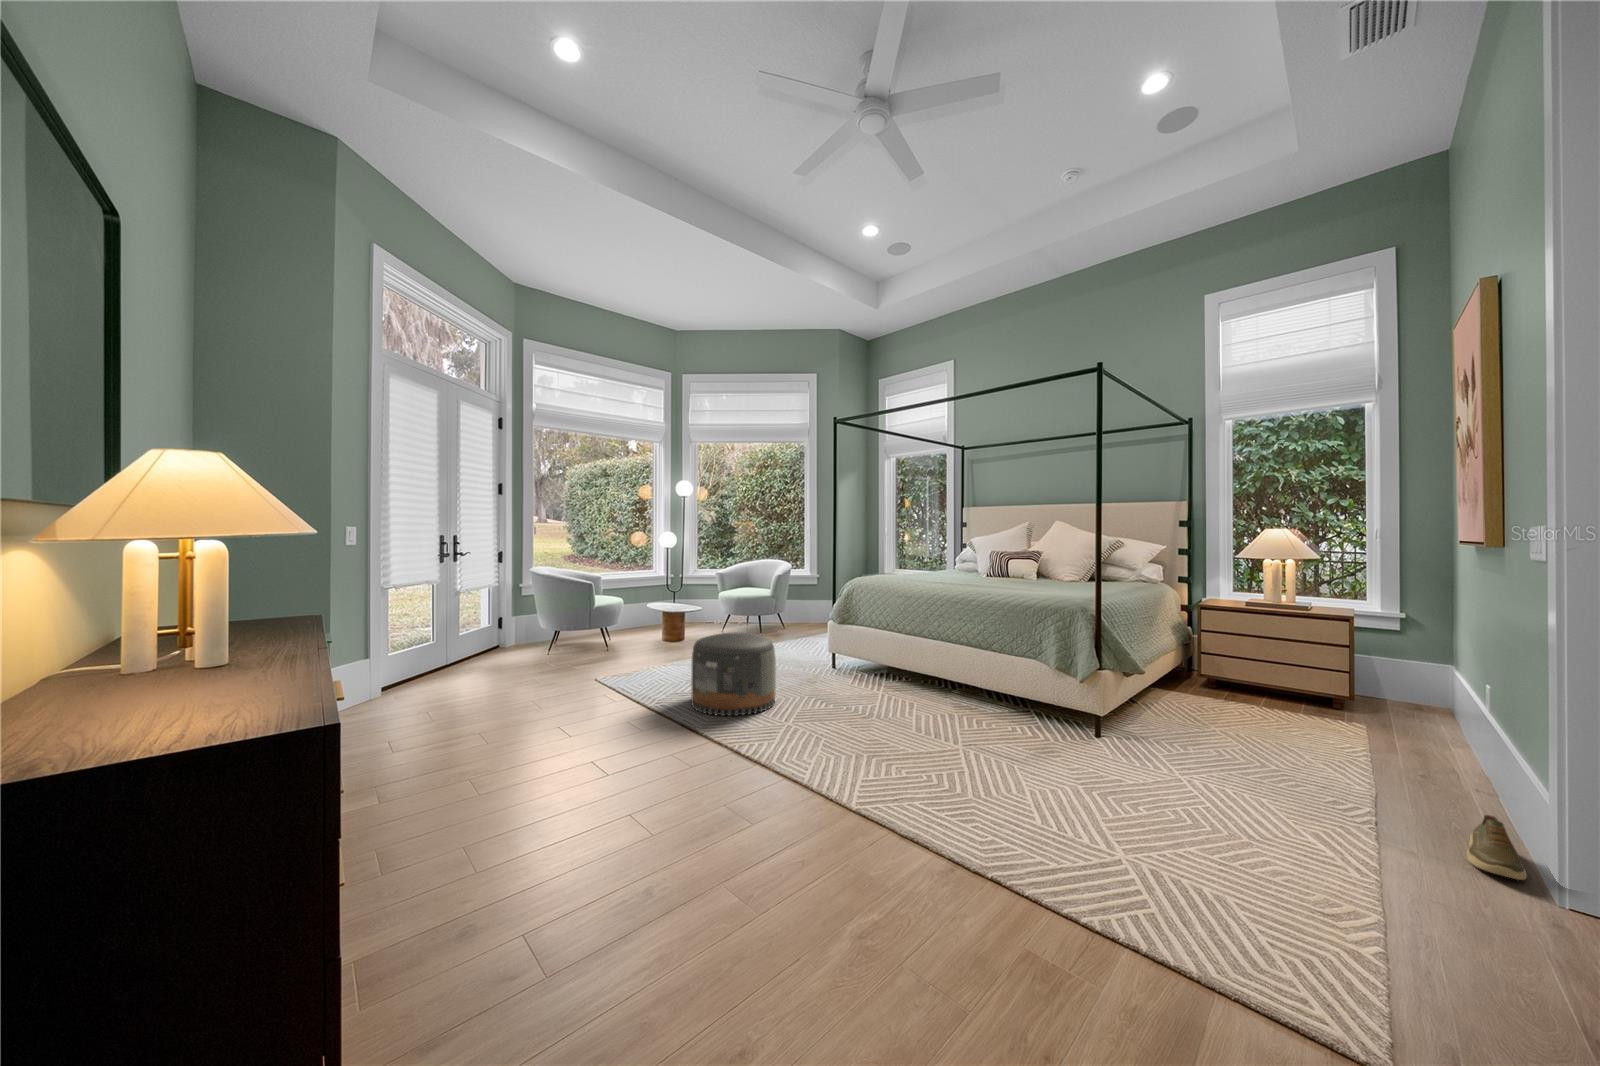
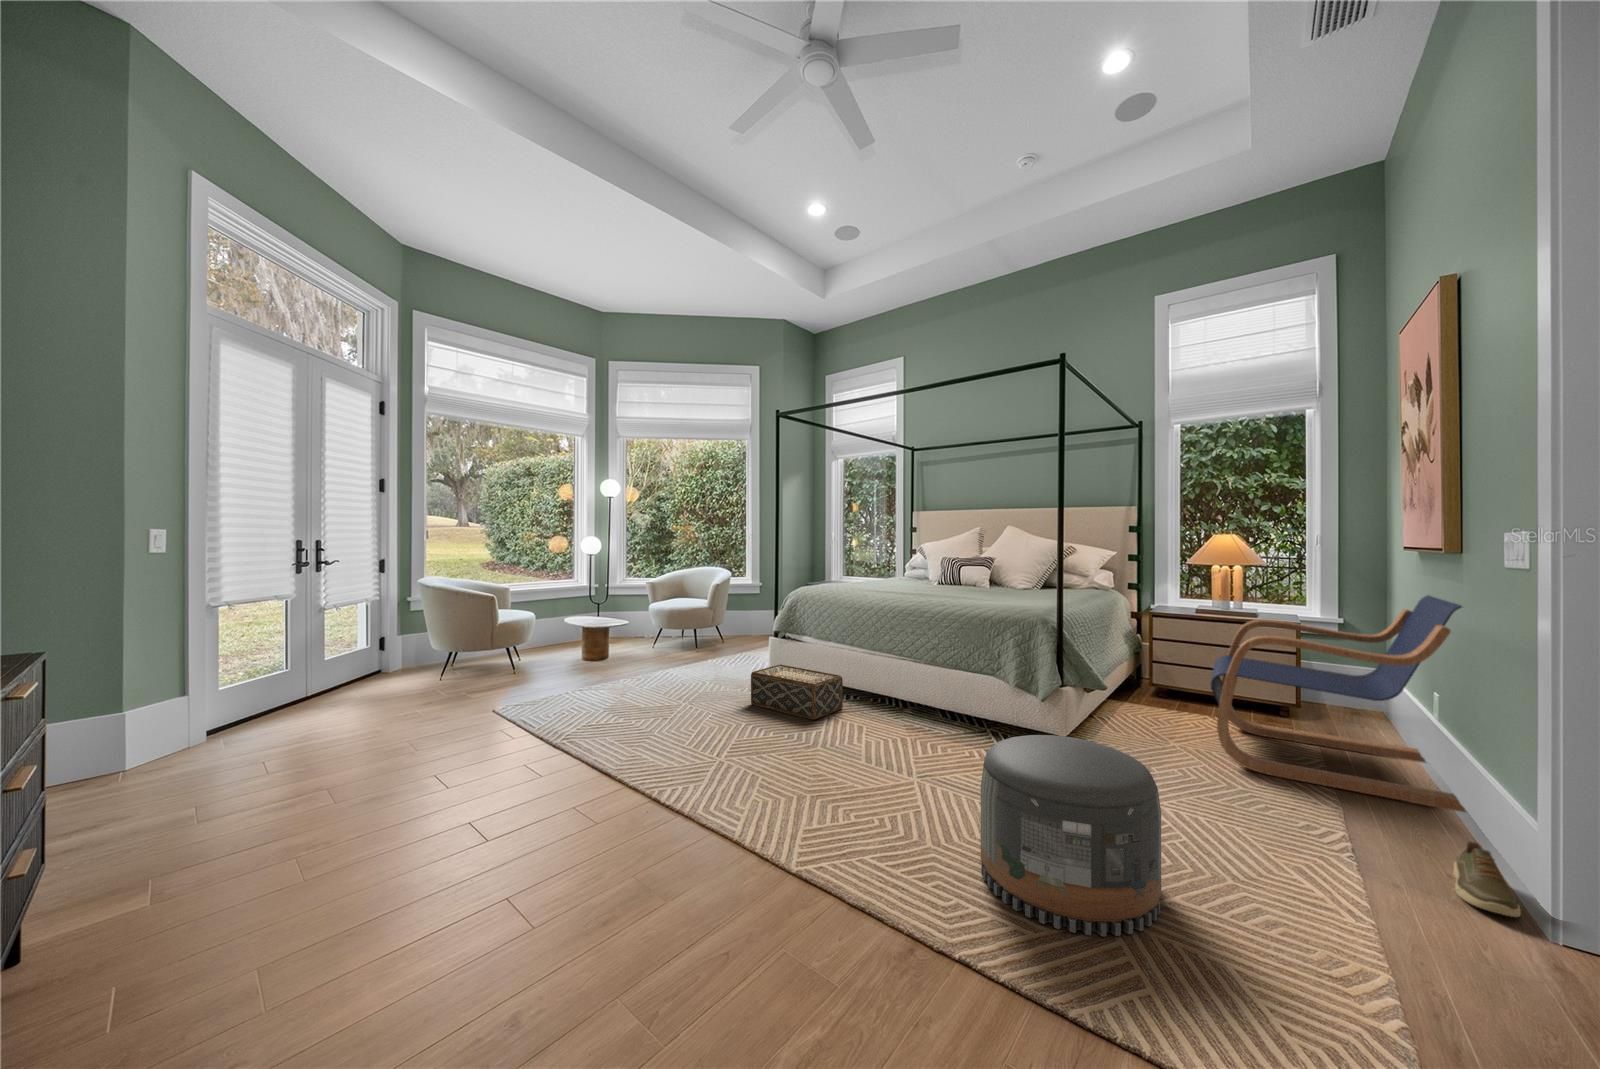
lounge chair: none [1248,588,1519,796] -> present [1211,595,1466,812]
pouf: present [691,633,776,716] -> present [981,735,1161,936]
woven basket: none [813,647,897,696] -> present [751,665,843,720]

